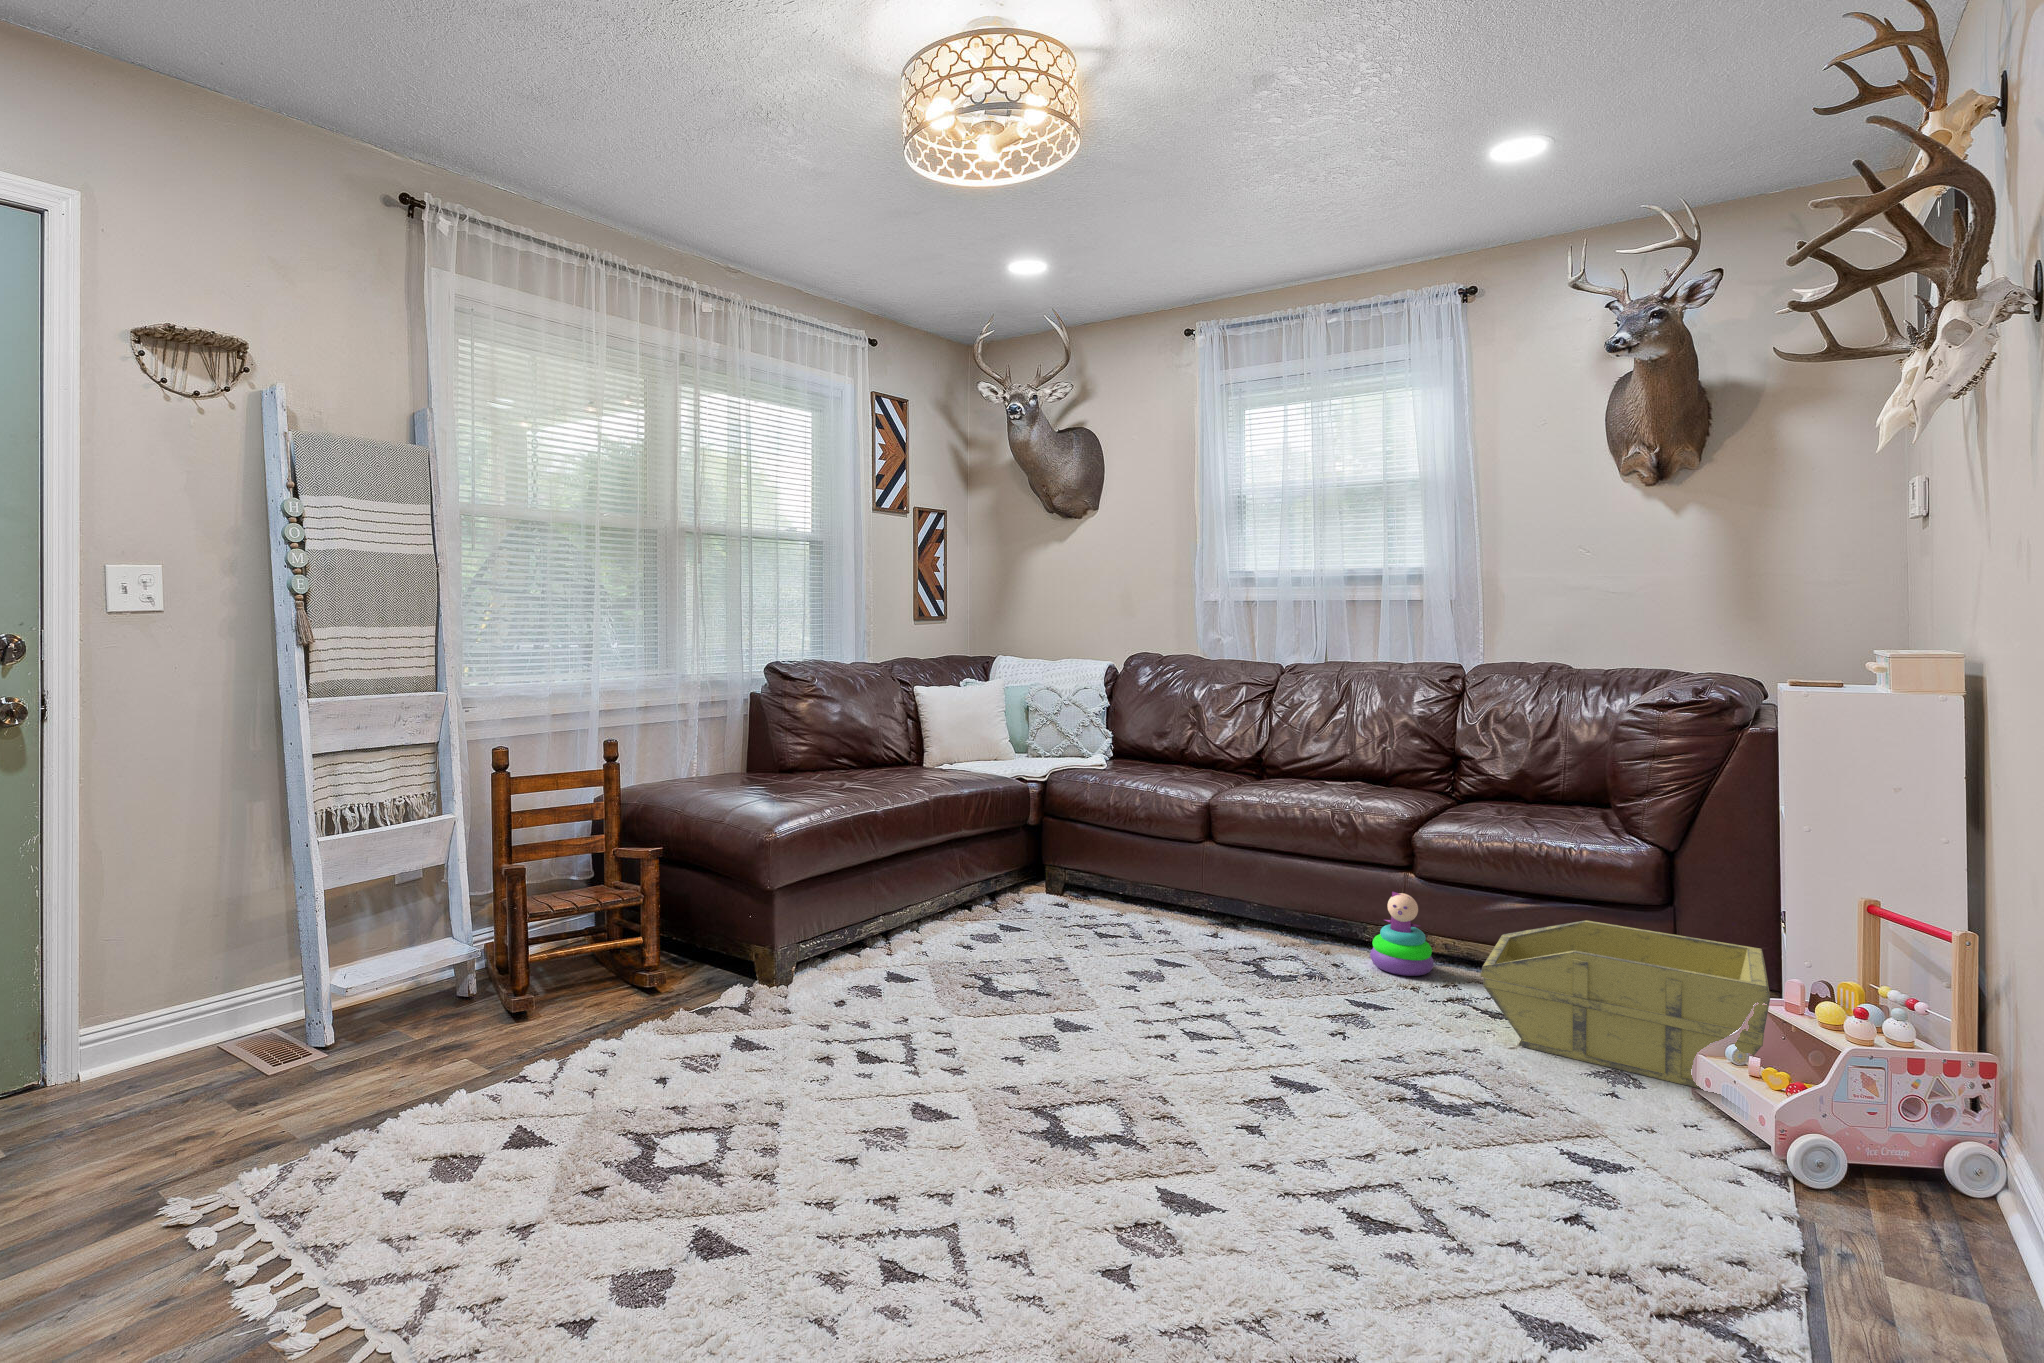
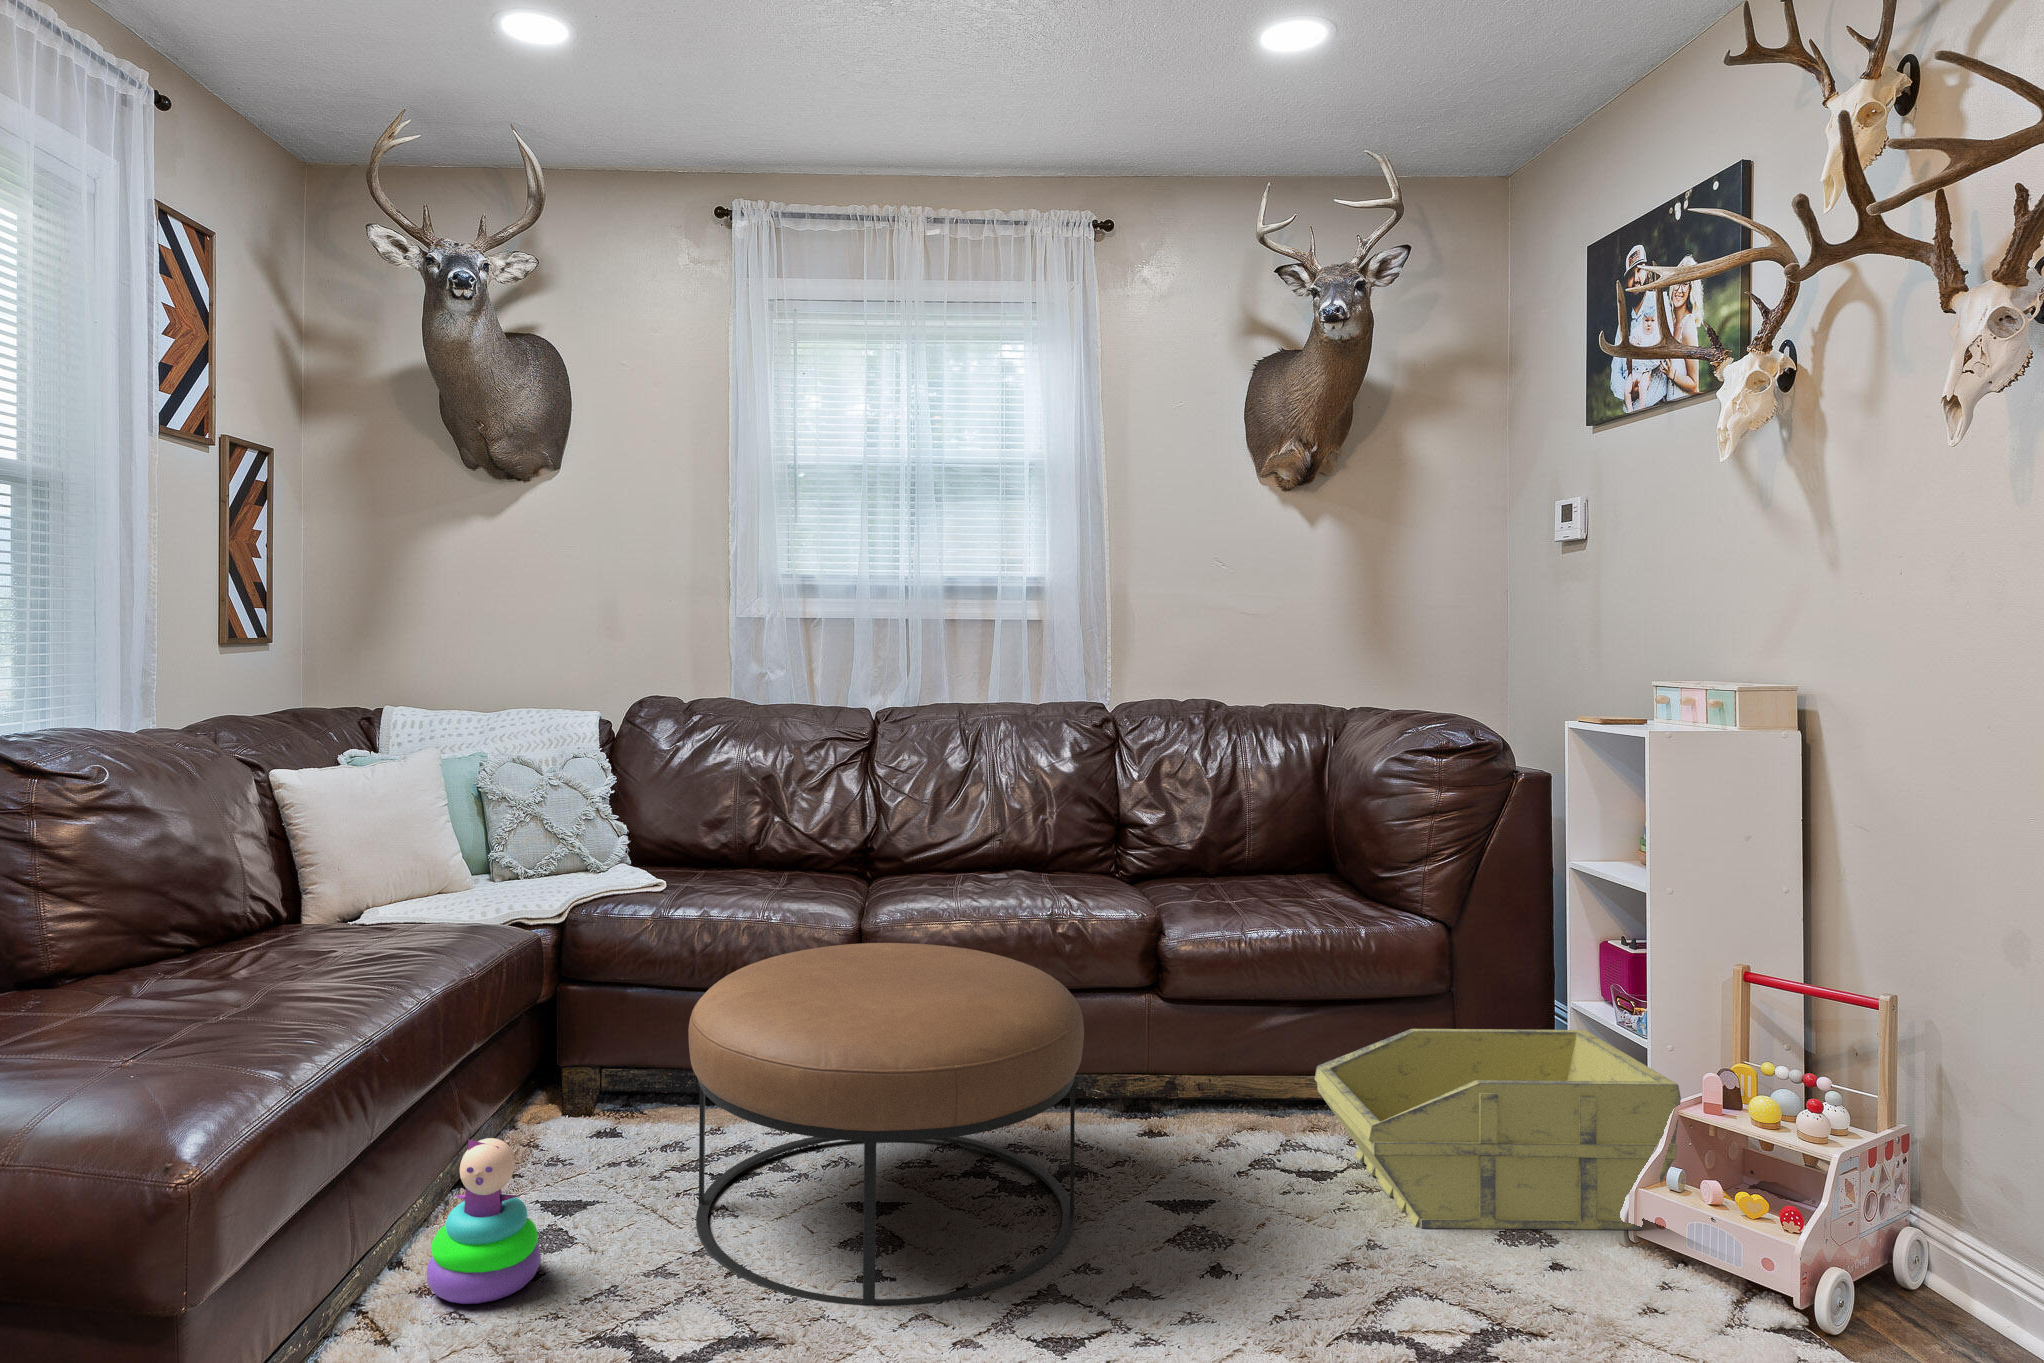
ottoman: none [1052,805,1291,1000] -> present [689,943,1084,1306]
stacking toy: present [1370,892,1434,976] -> present [427,1138,541,1304]

